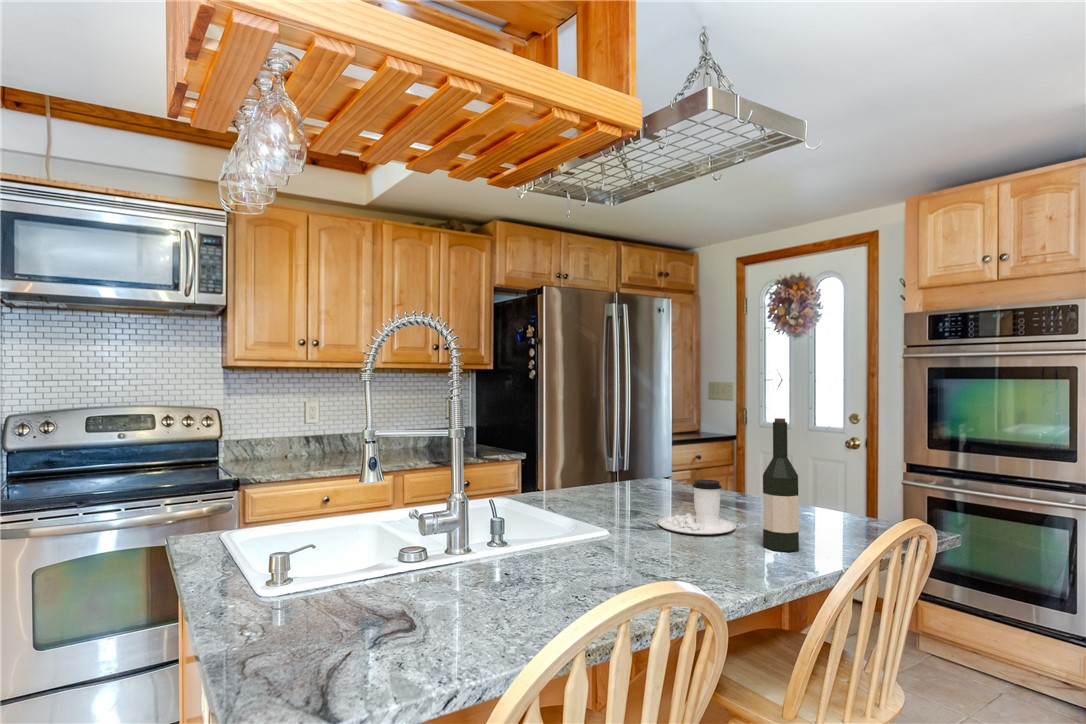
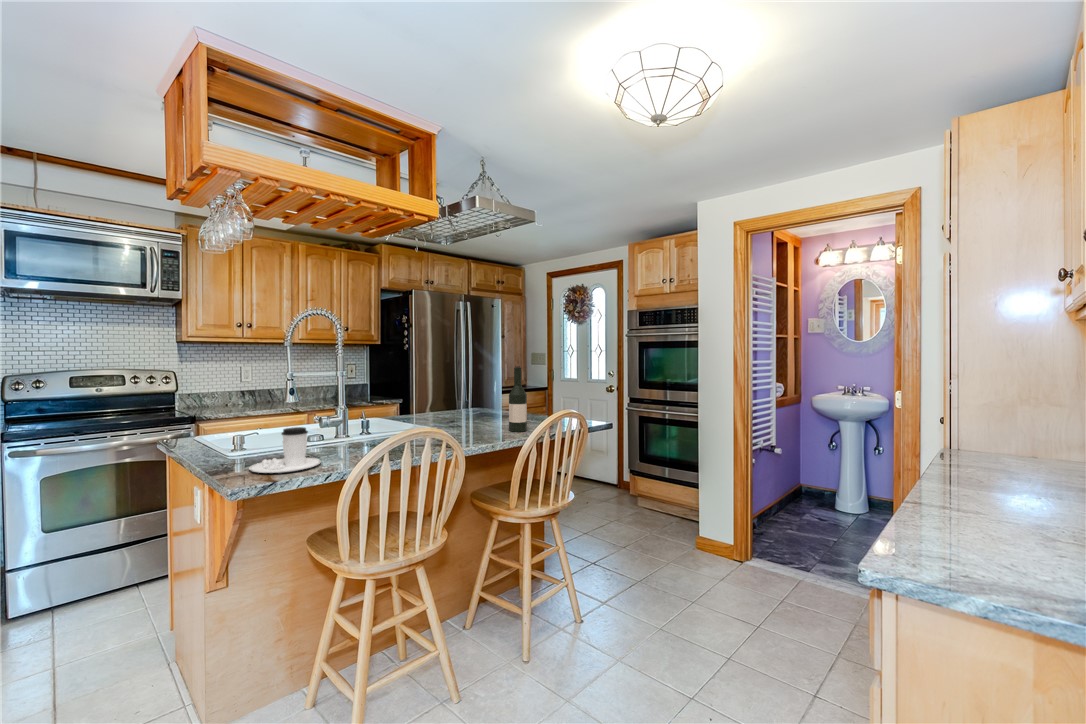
coffee cup: present [658,480,736,535] -> present [249,427,321,473]

